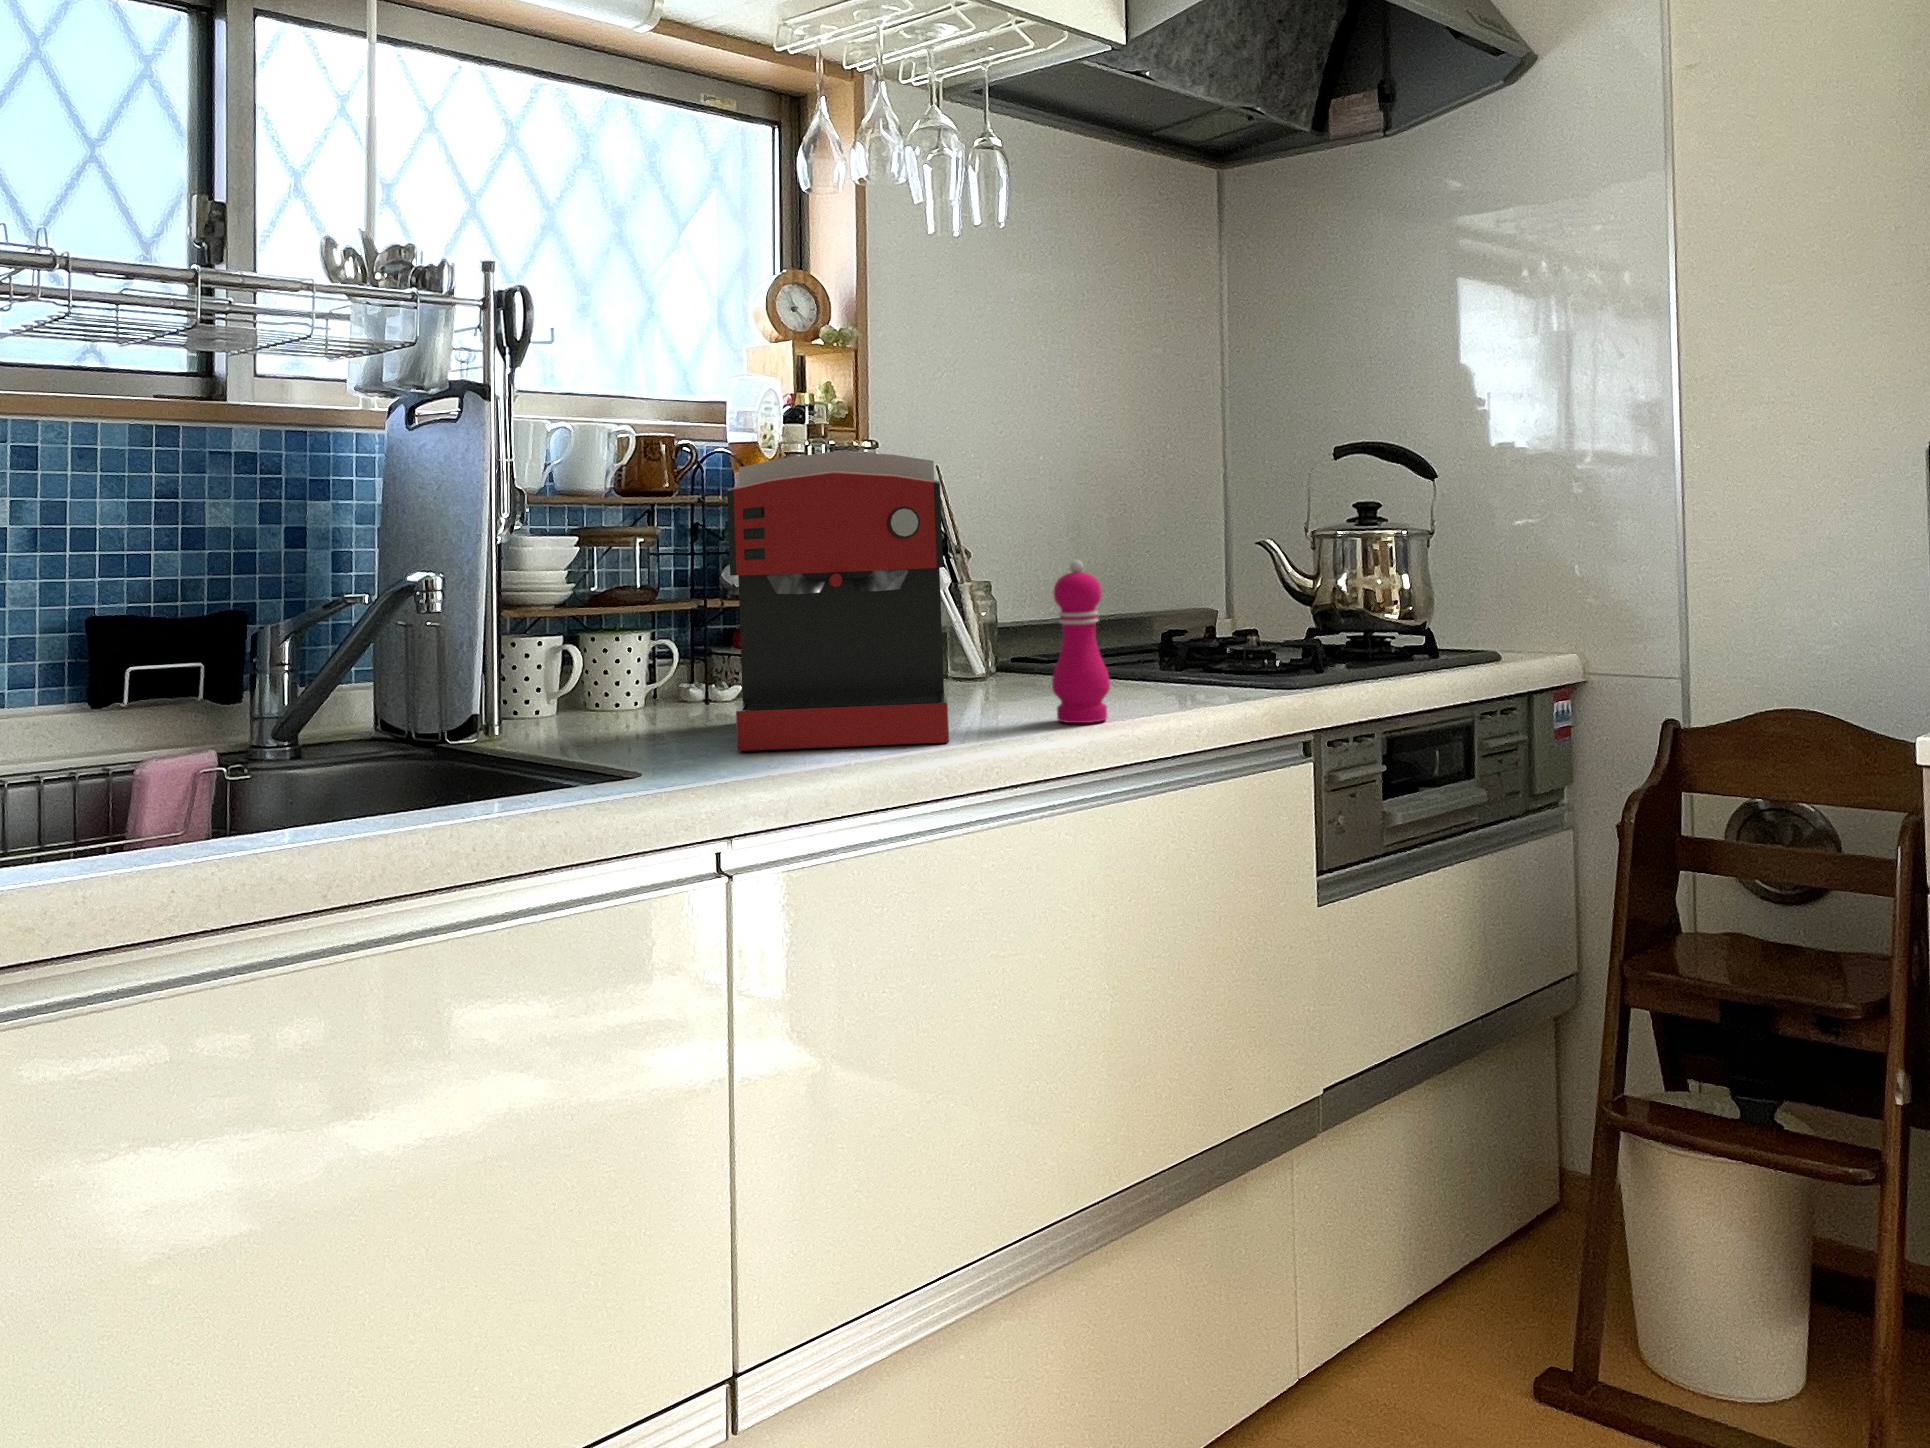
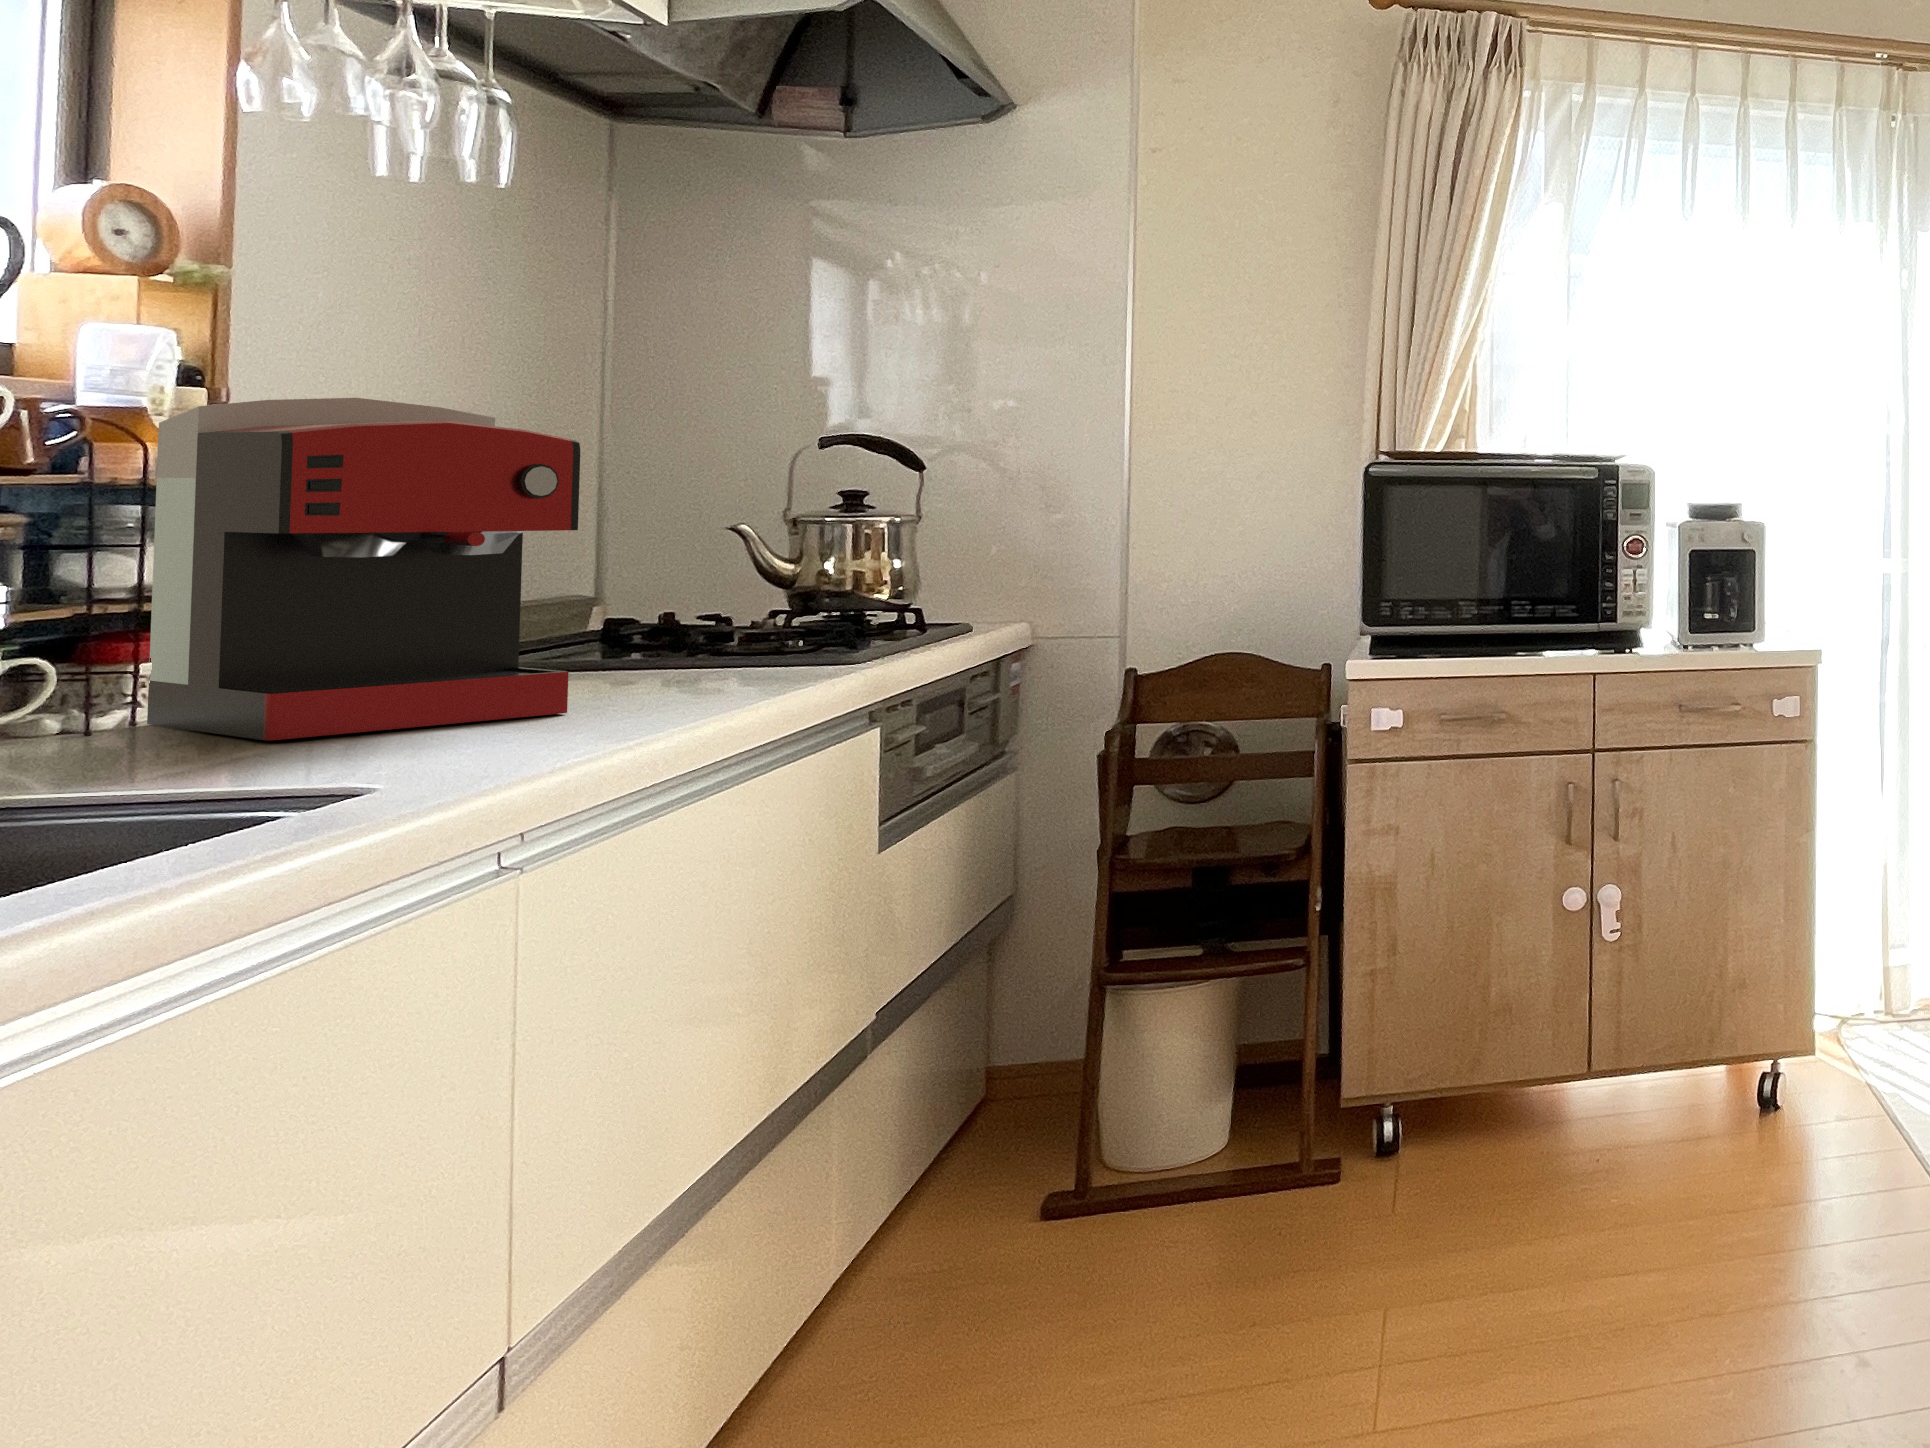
pepper mill: present [1052,560,1110,723] -> none [643,529,717,692]

